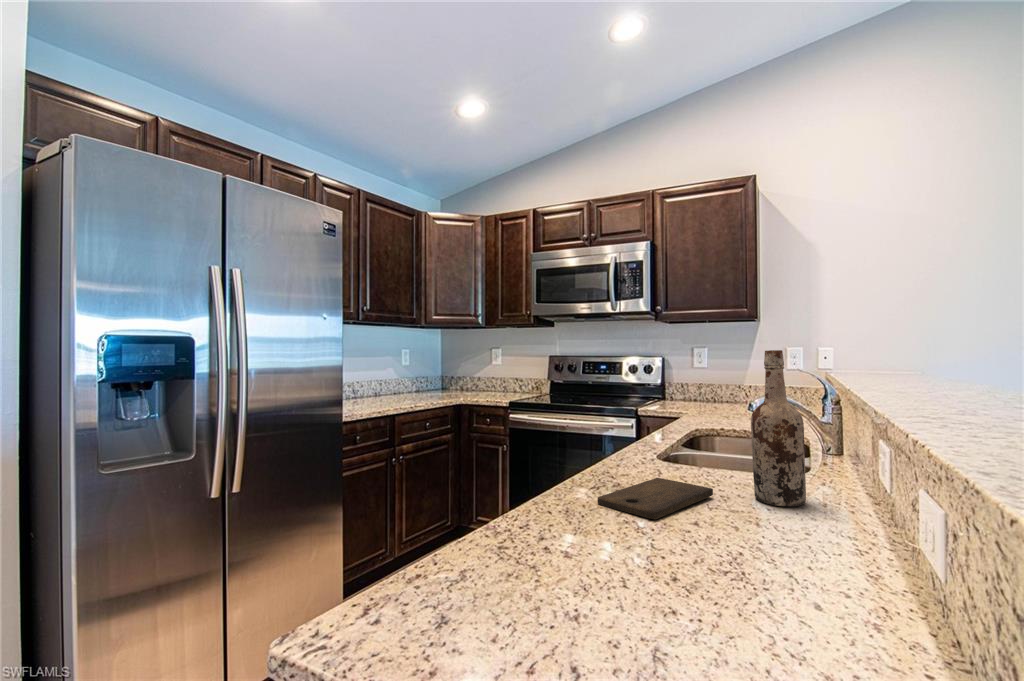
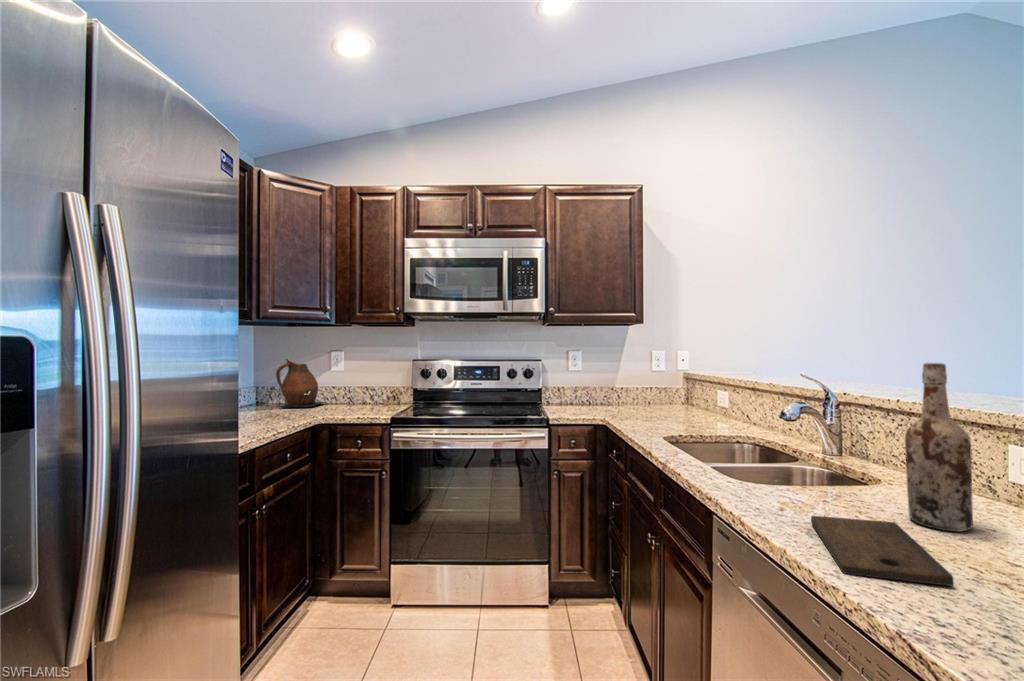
ceramic pitcher: none [451,354,489,392] -> present [276,359,325,407]

